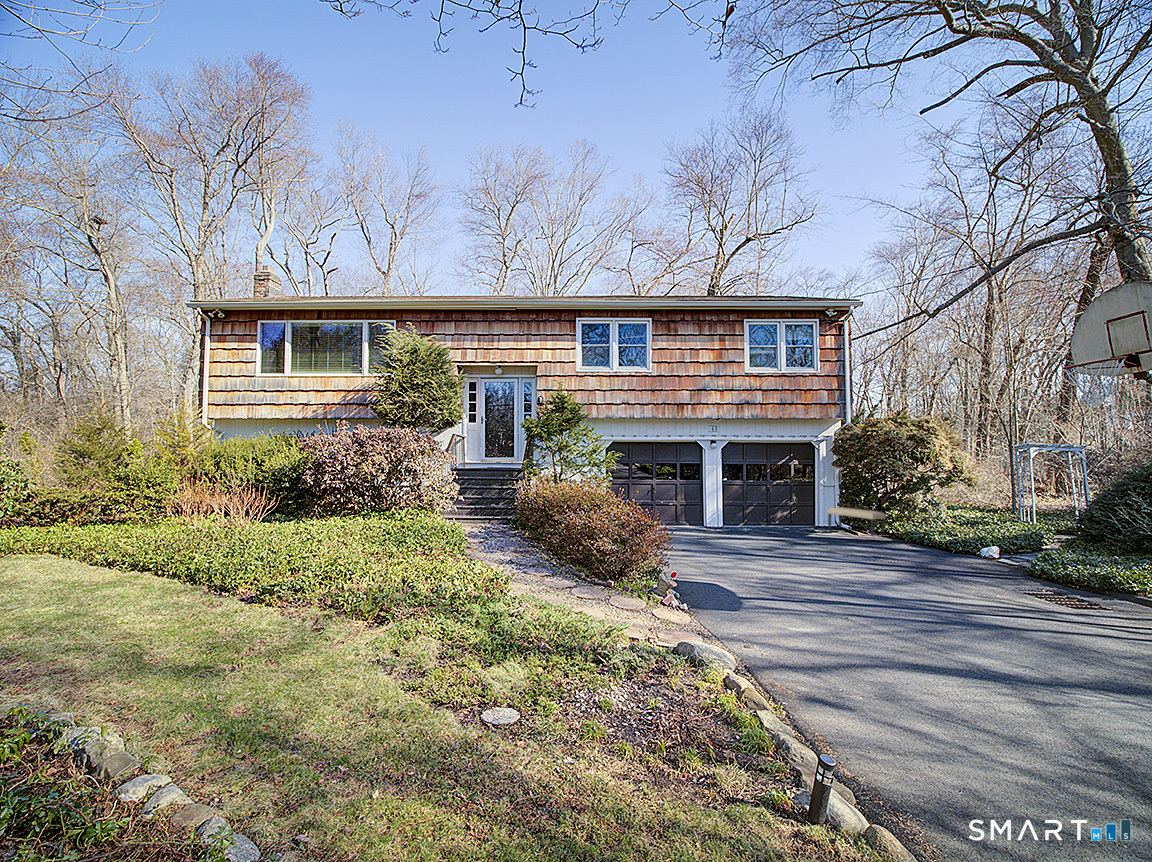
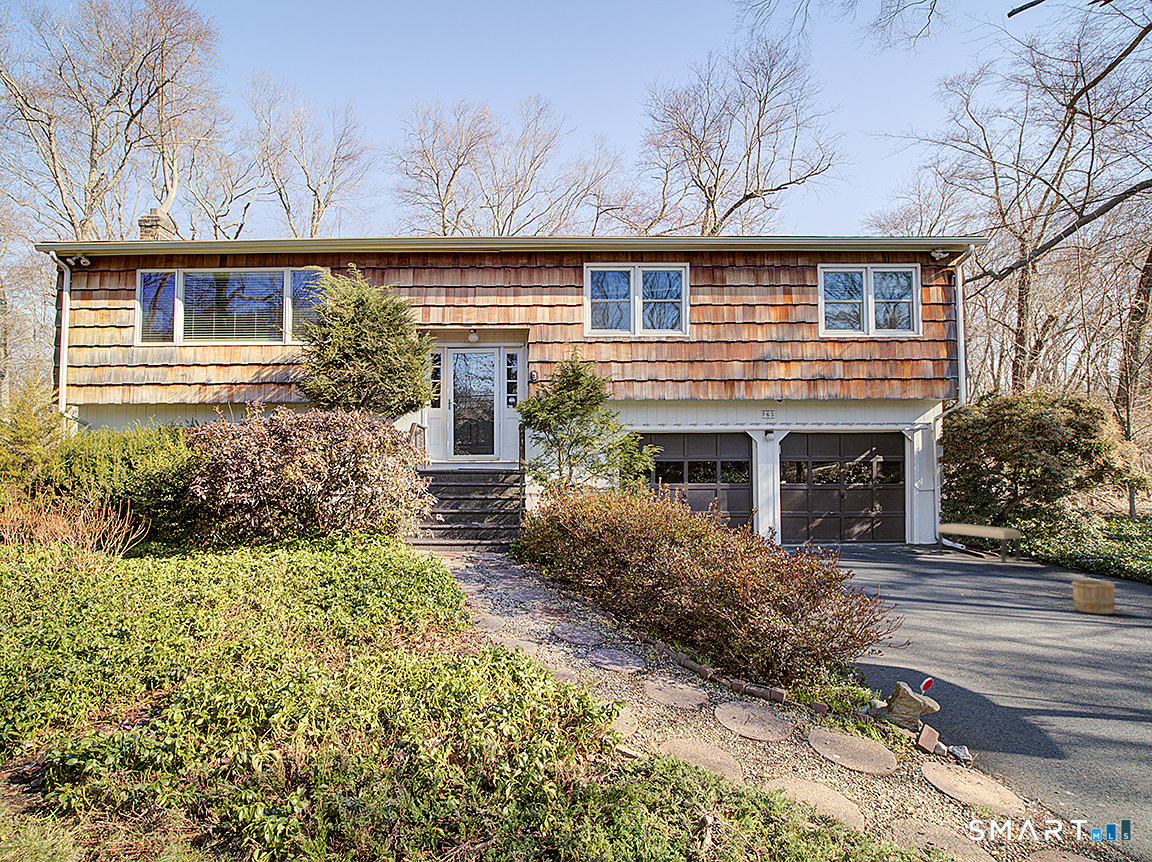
wooden bucket: none [903,549,932,573] -> present [1072,580,1115,614]

